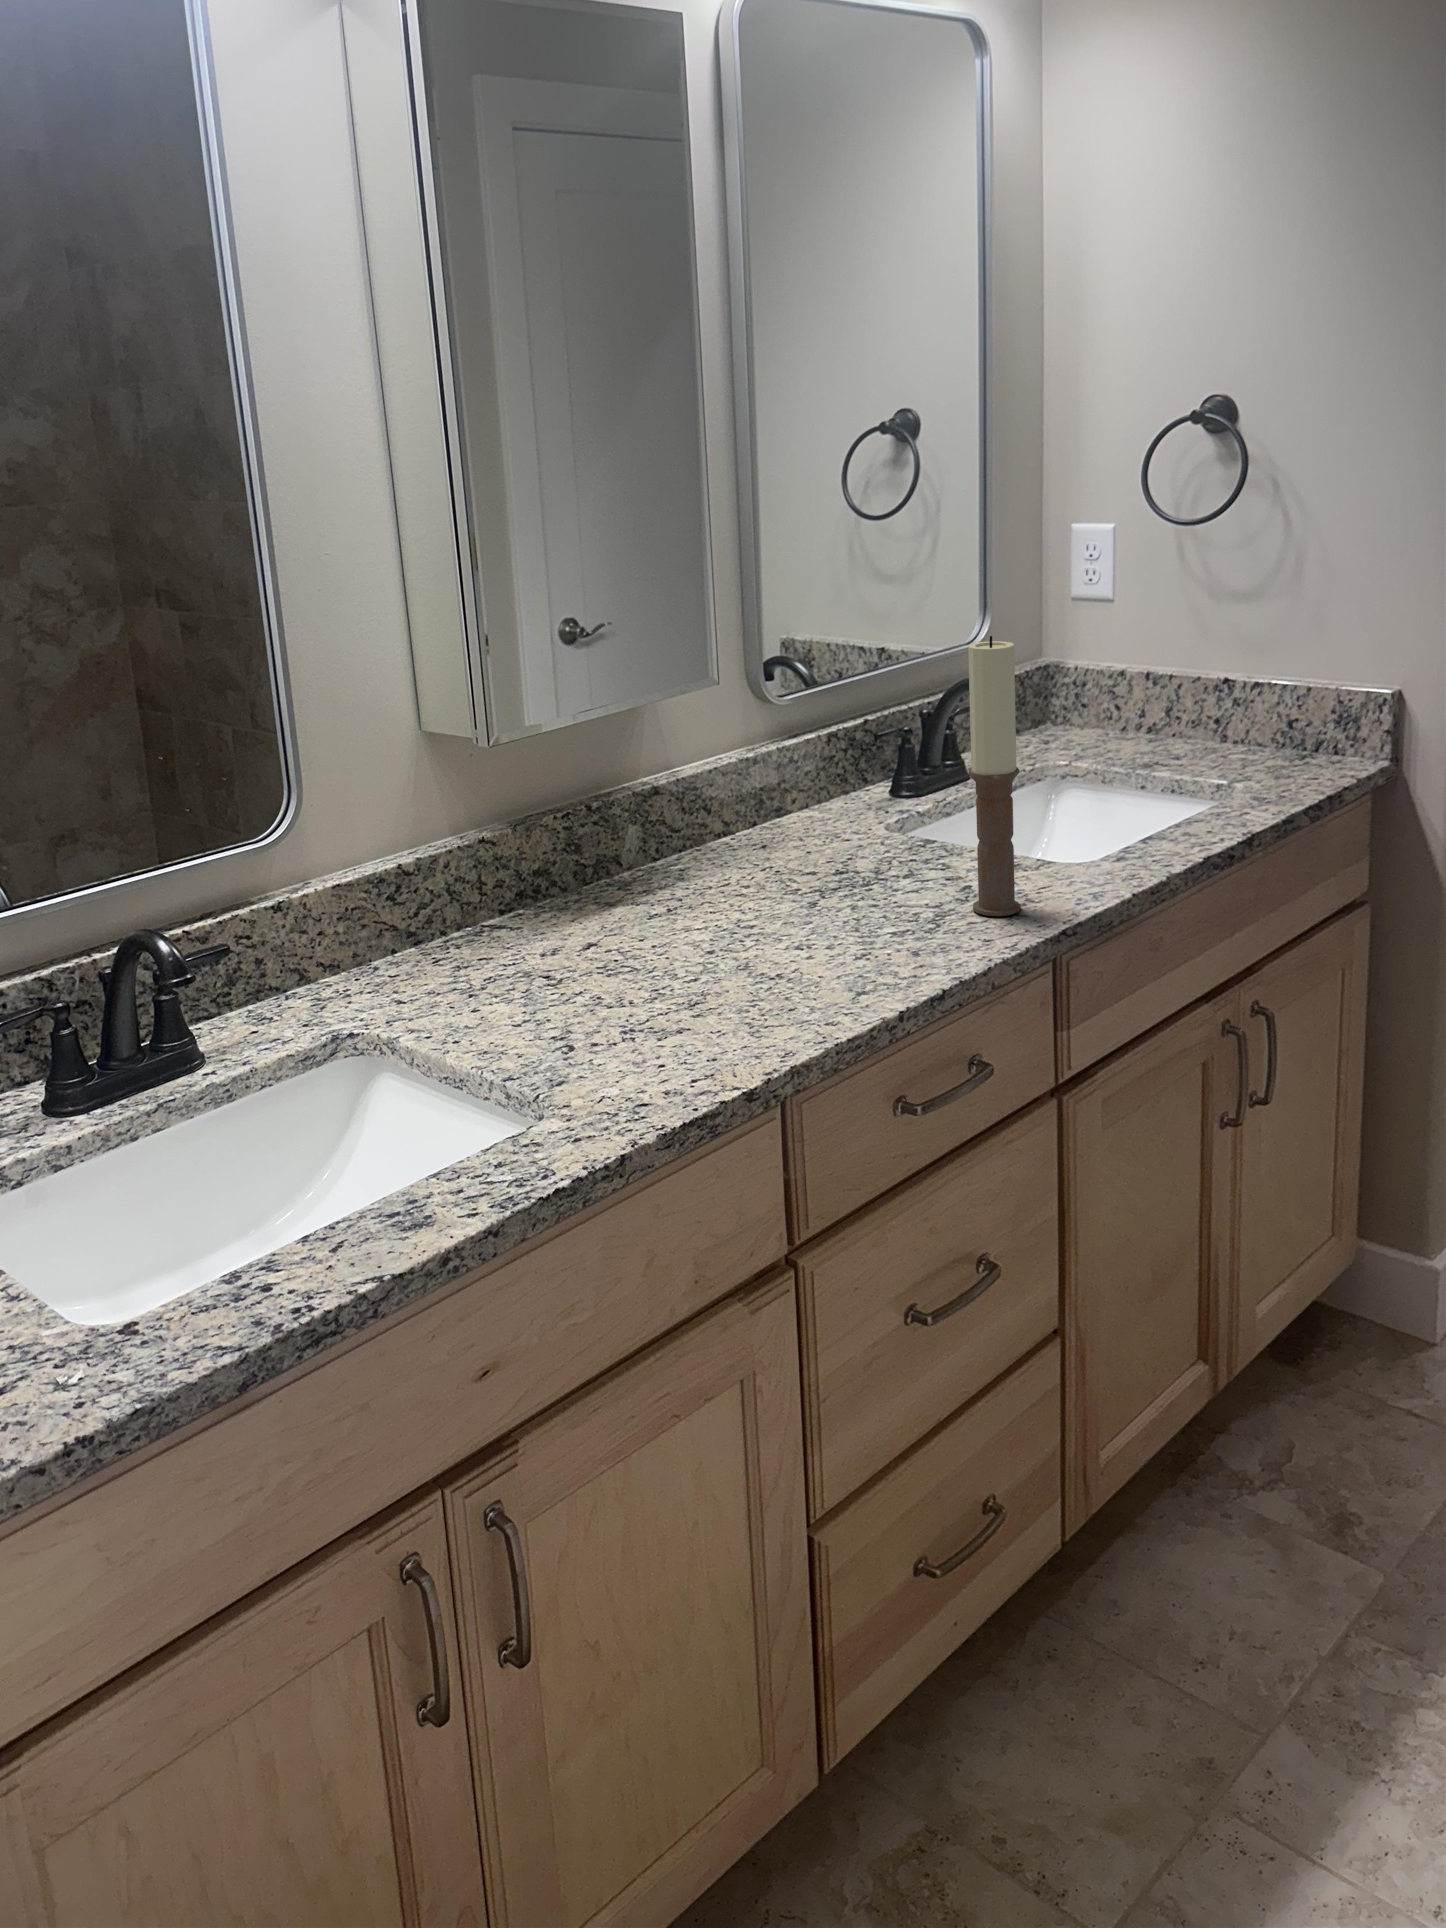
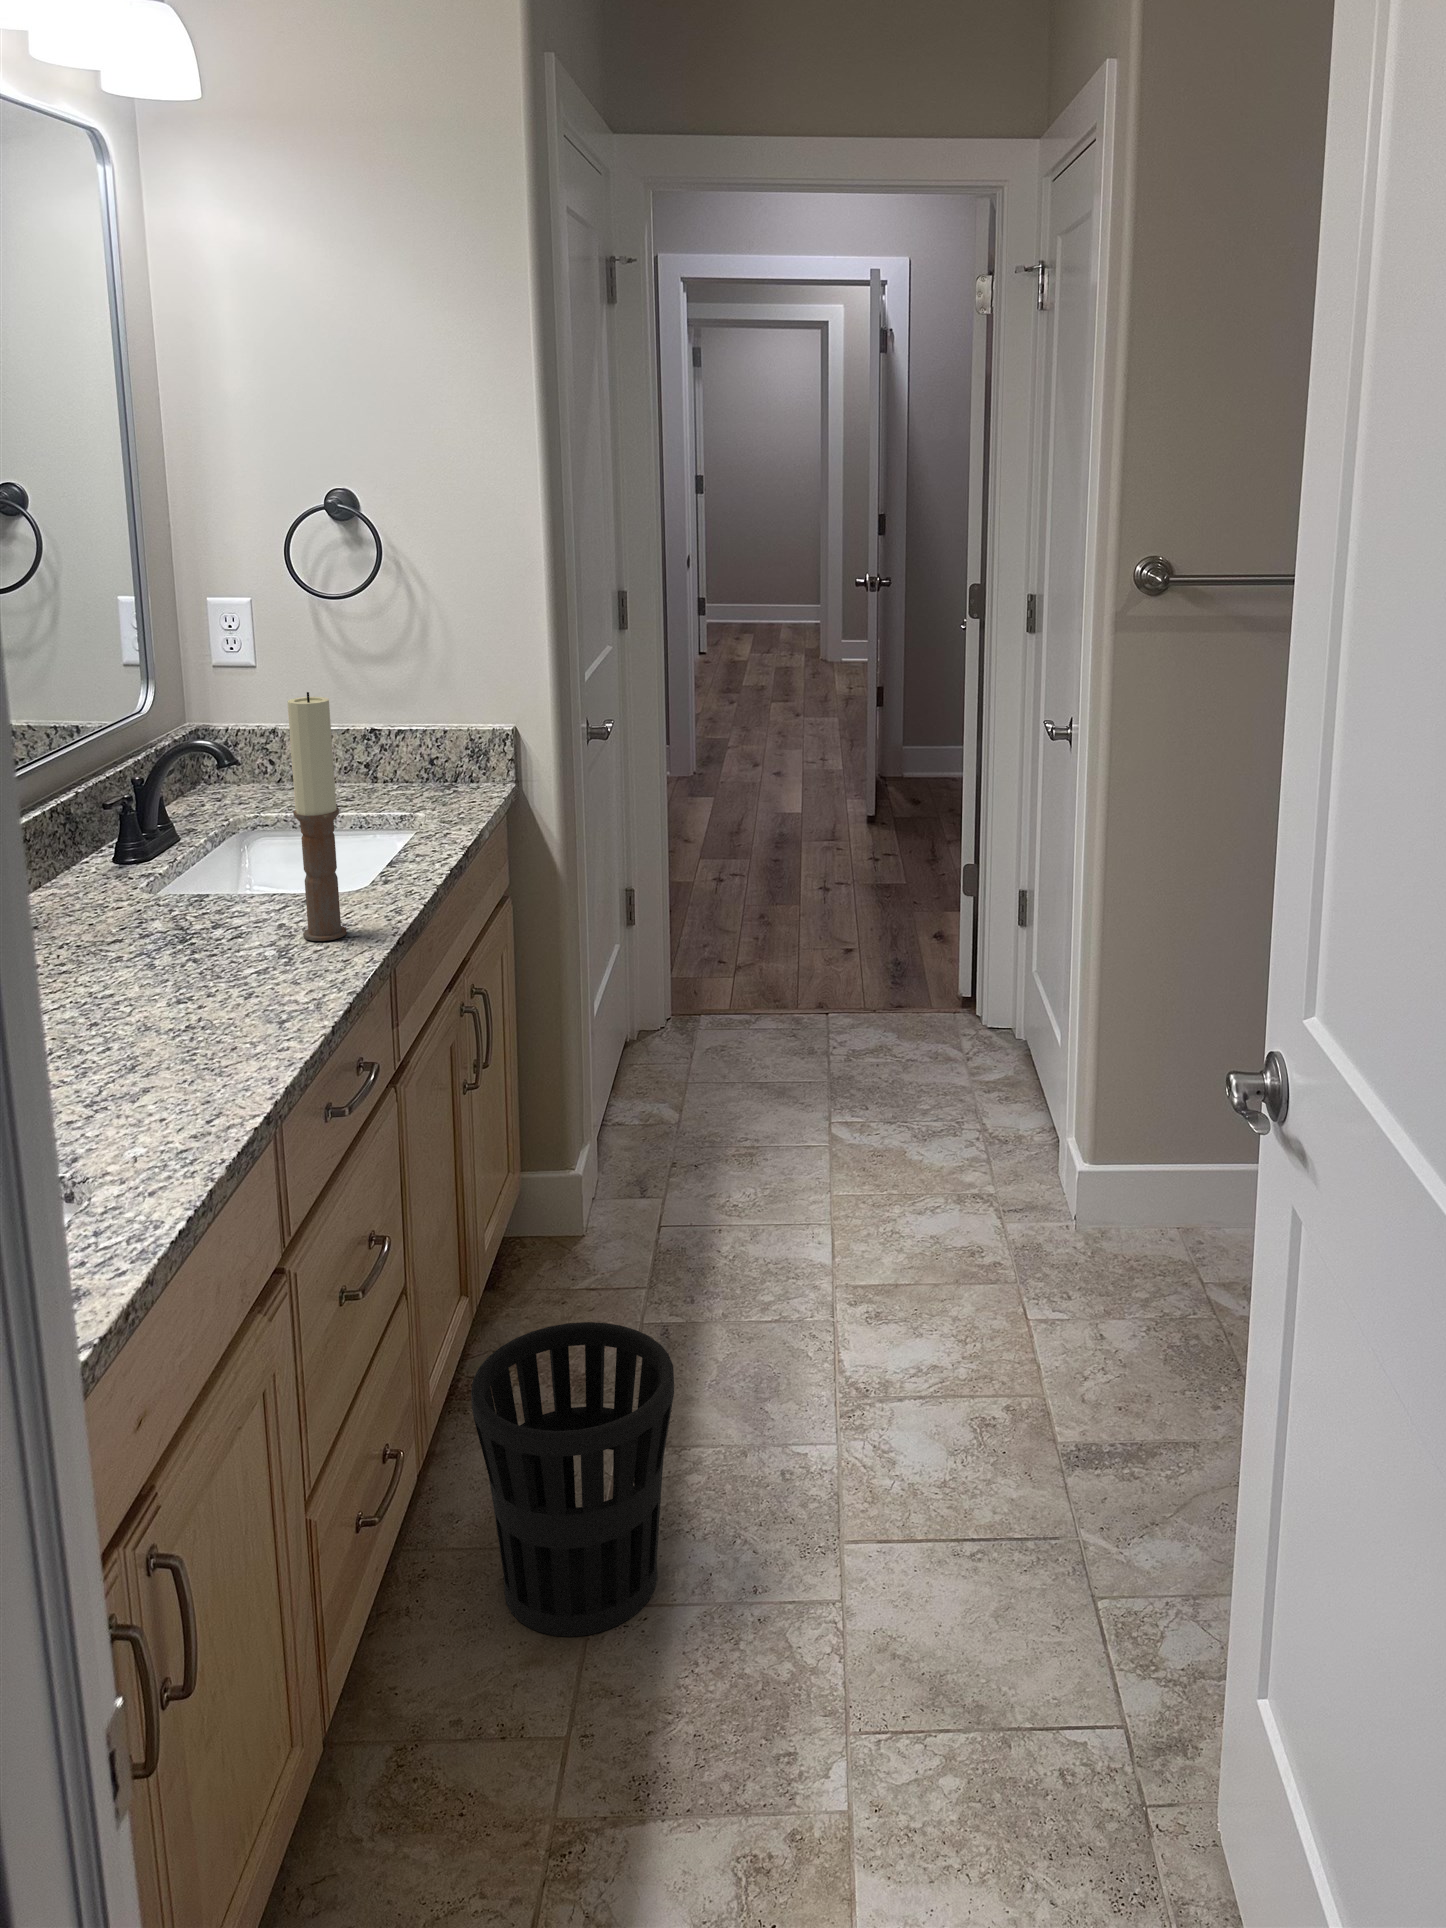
wastebasket: none [1081,1431,1347,1831] -> present [471,1322,674,1637]

